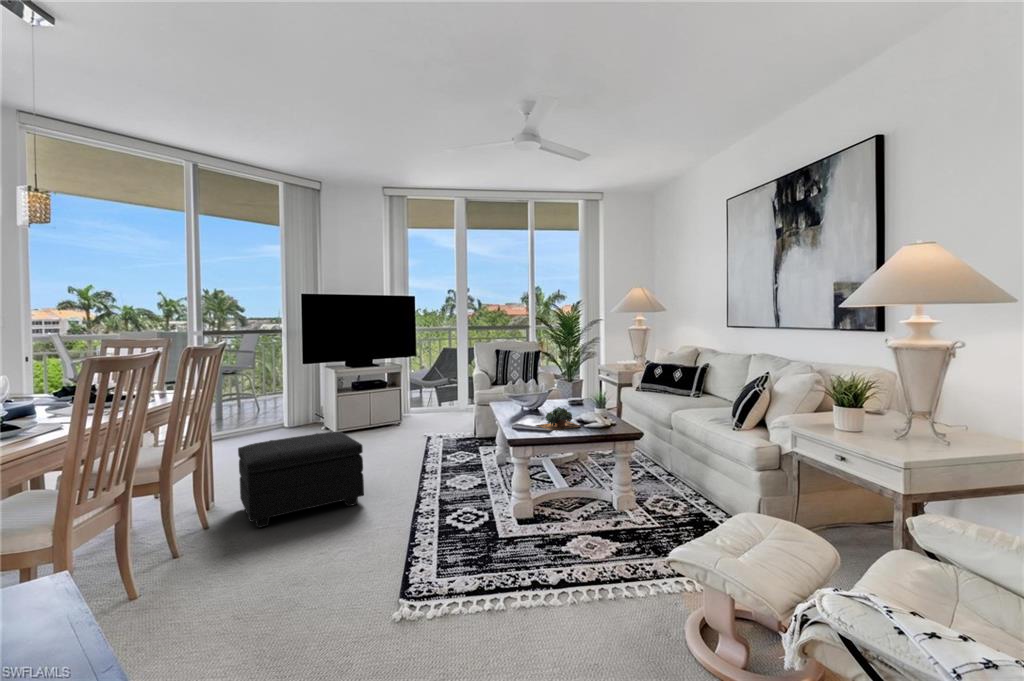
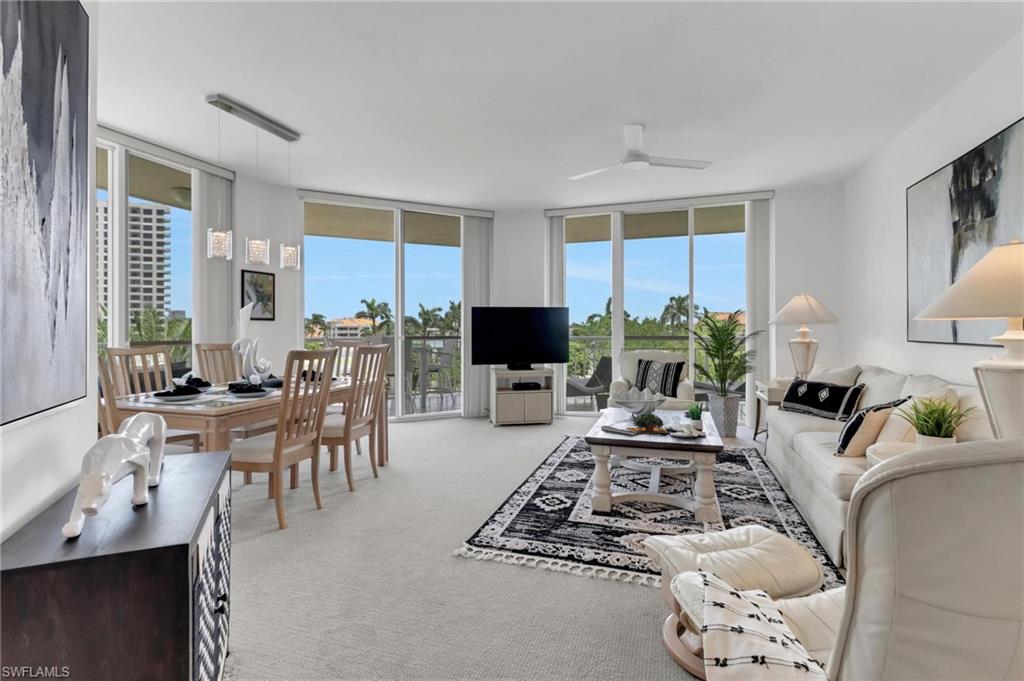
footstool: present [238,432,364,528] -> none [389,418,479,485]

